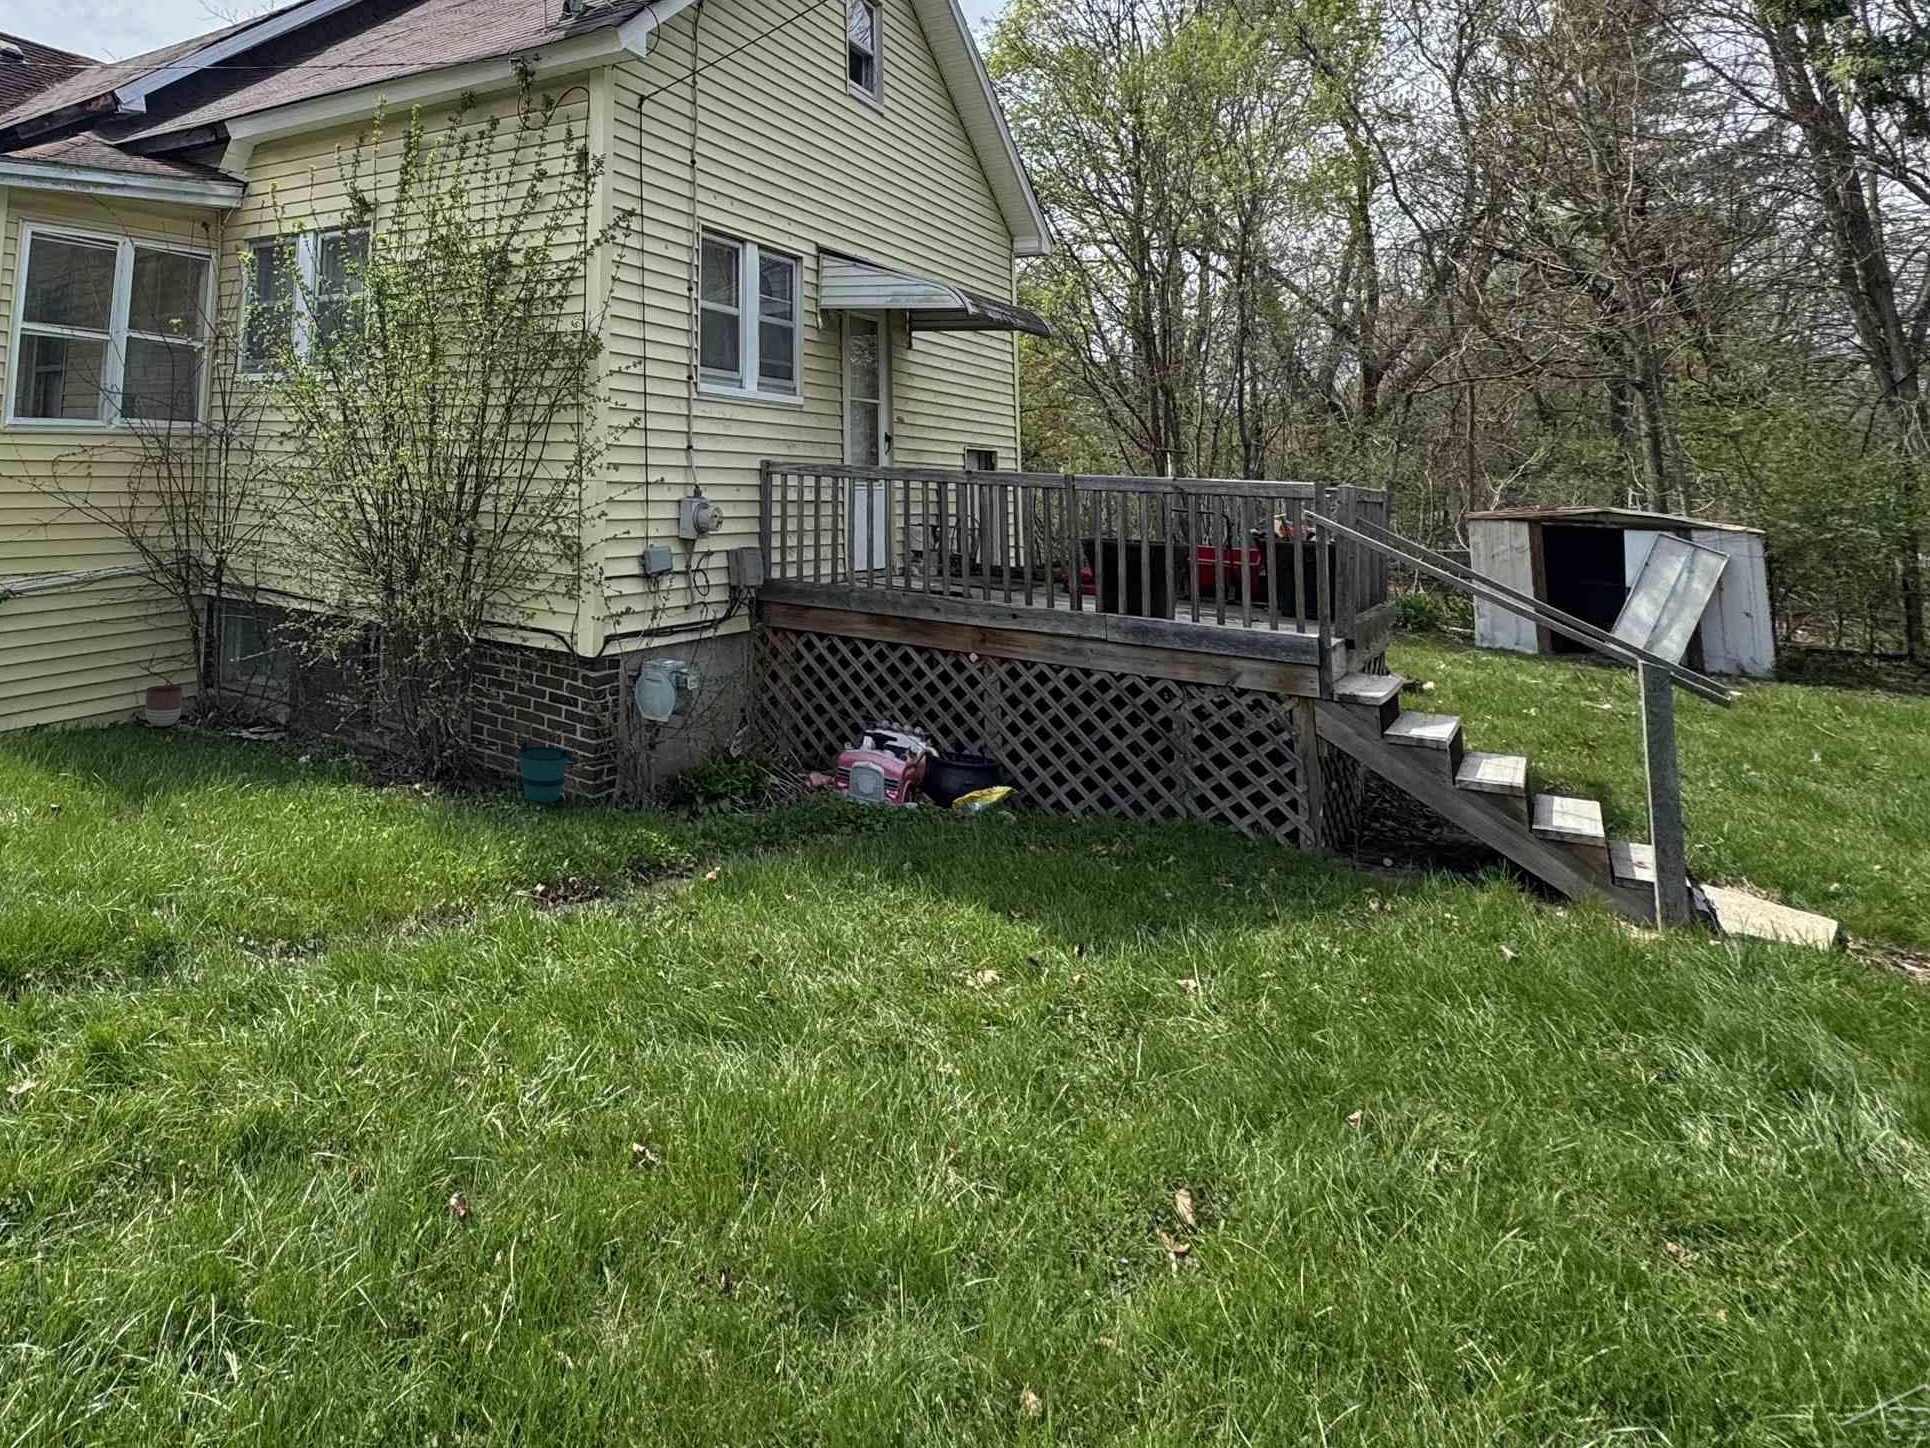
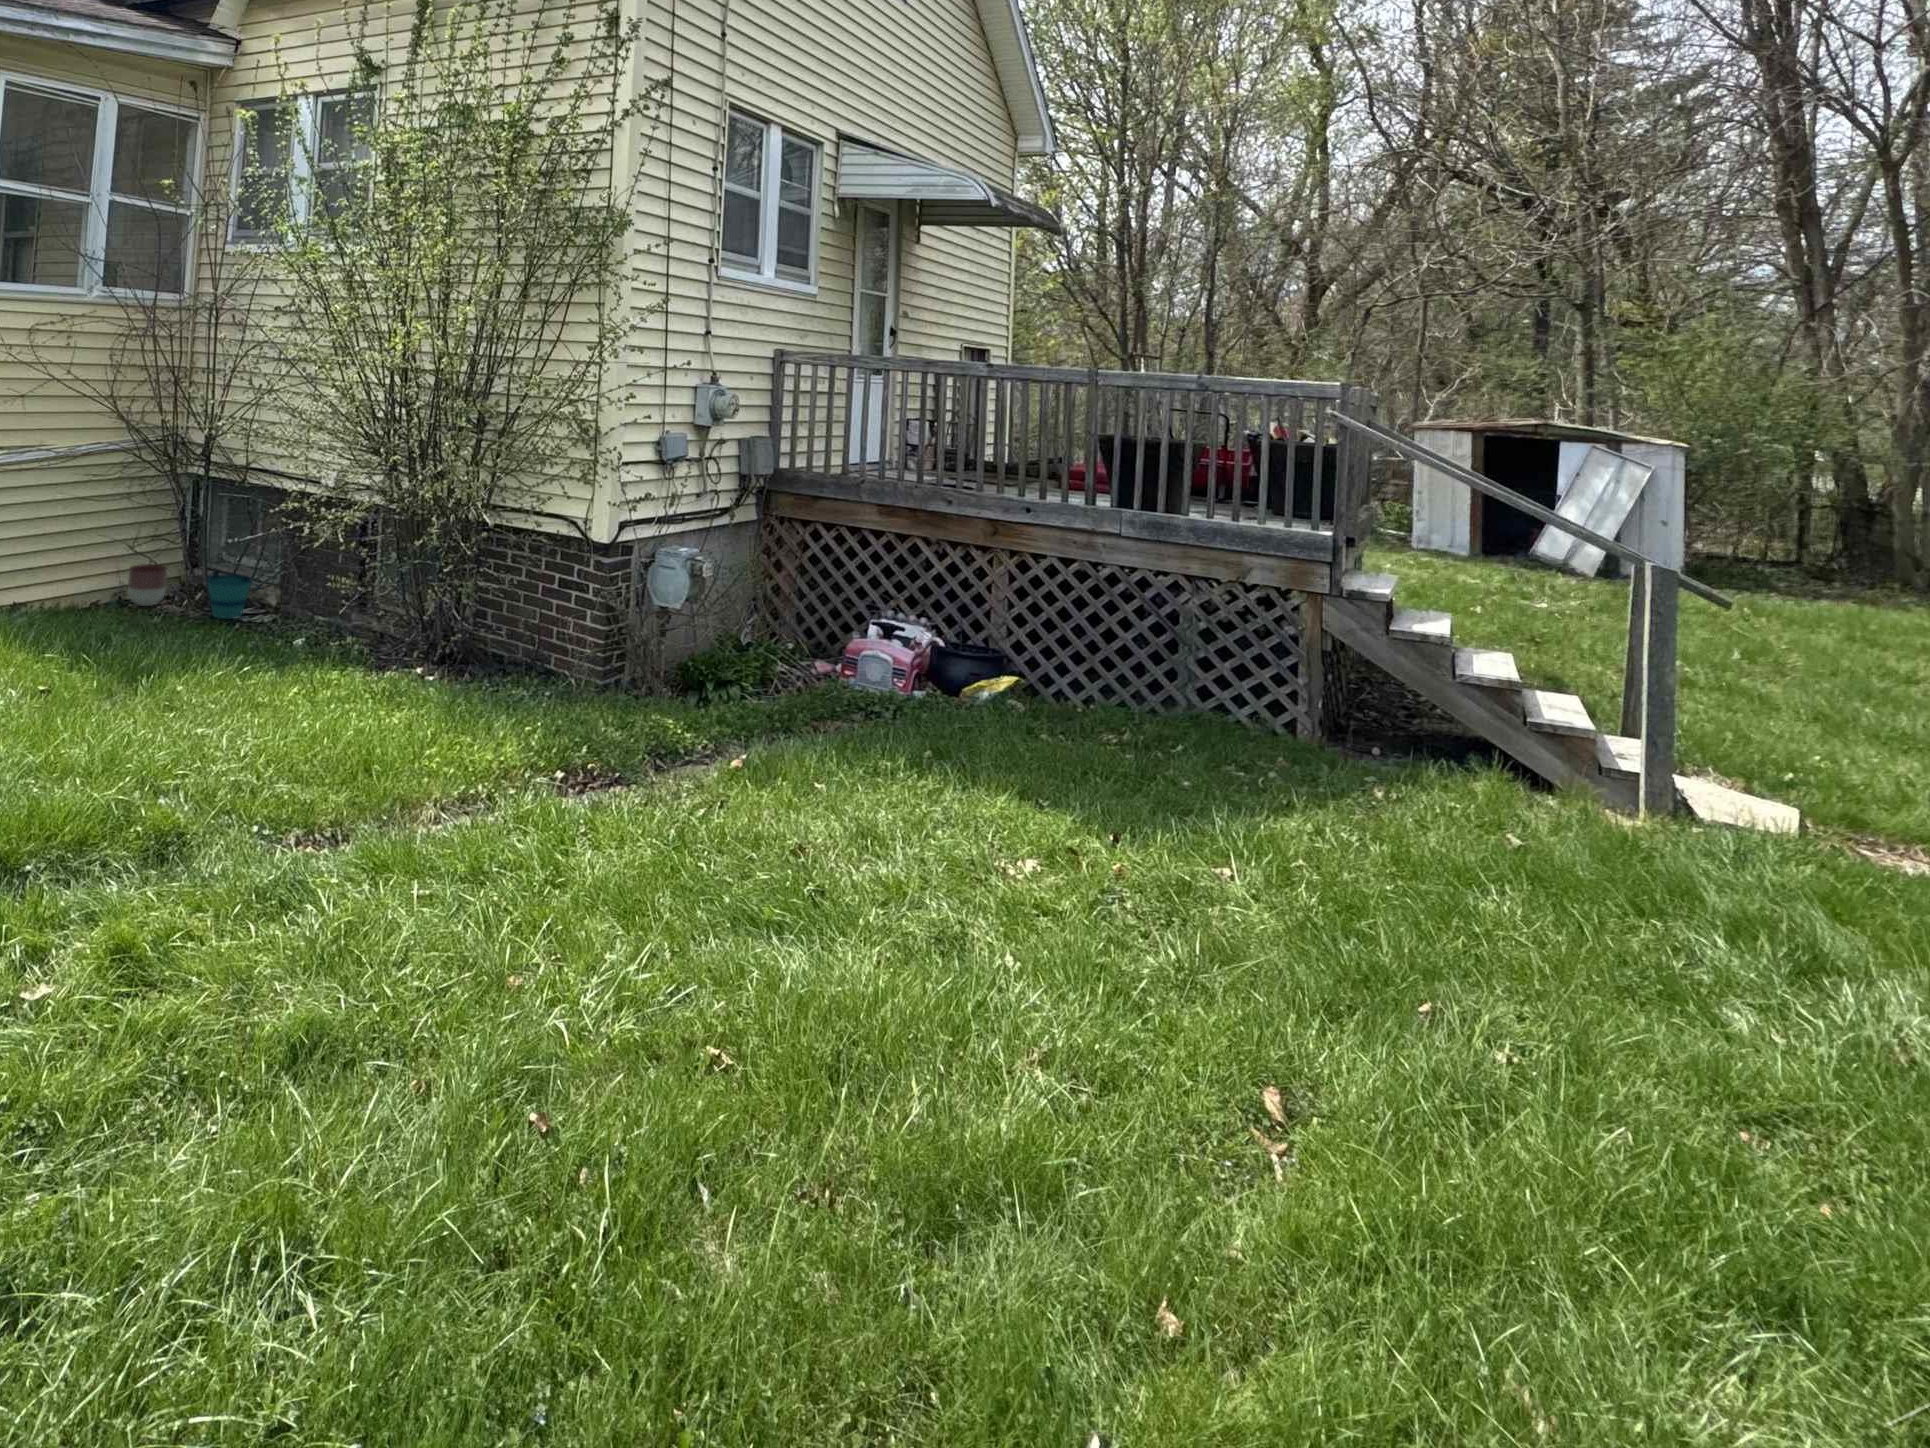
bucket: present [517,742,578,802] -> present [207,571,260,619]

